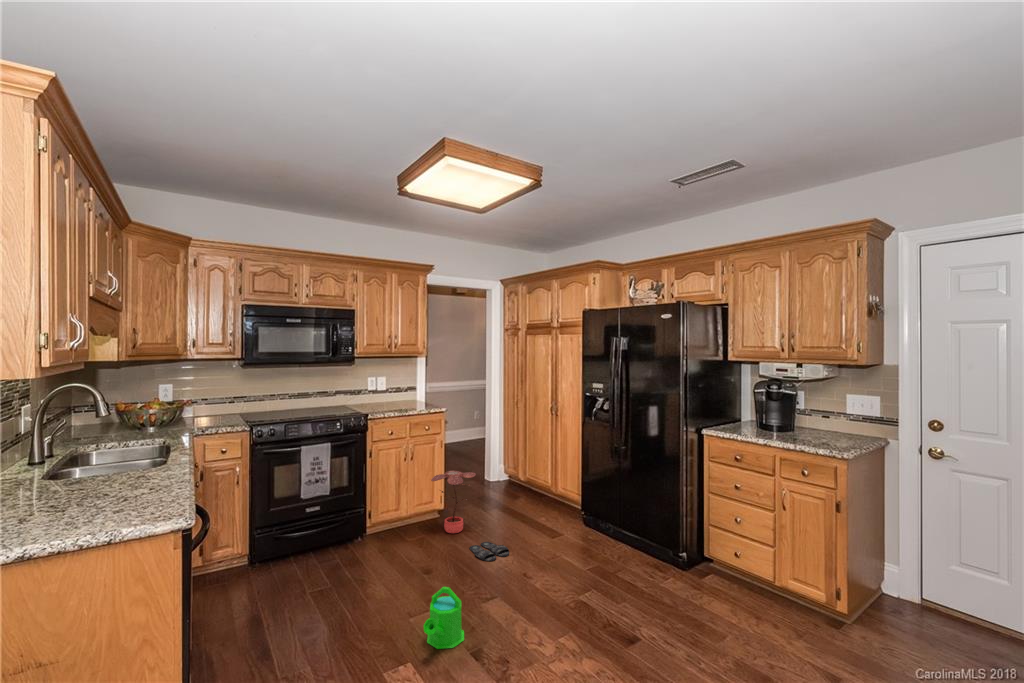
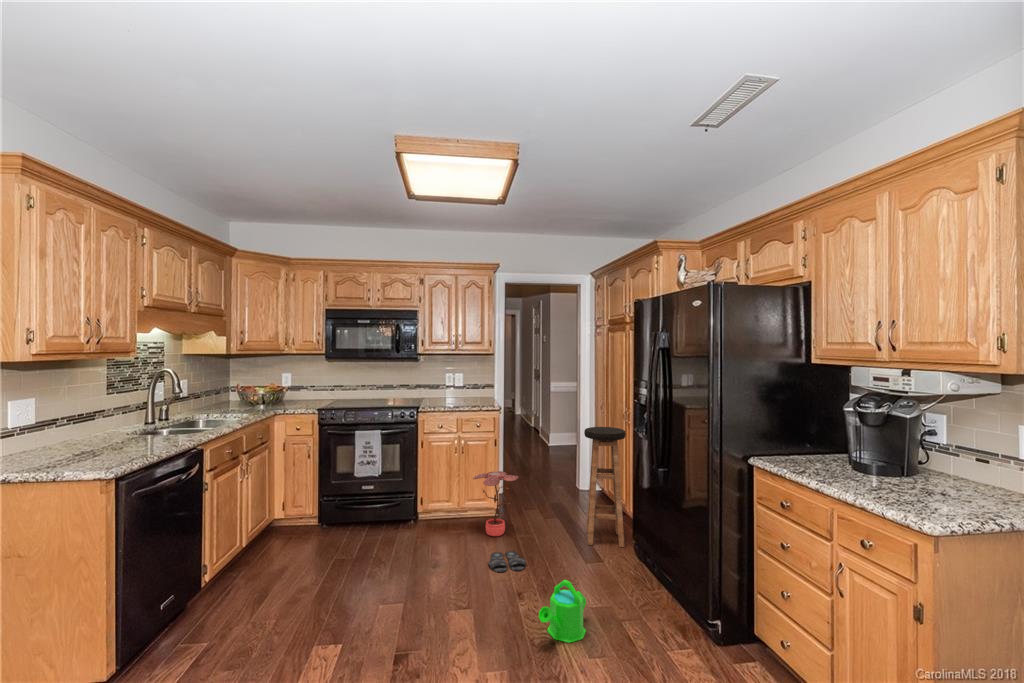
bar stool: none [529,419,569,524] -> present [584,427,626,547]
watering can: present [424,587,464,649] -> present [539,580,586,643]

